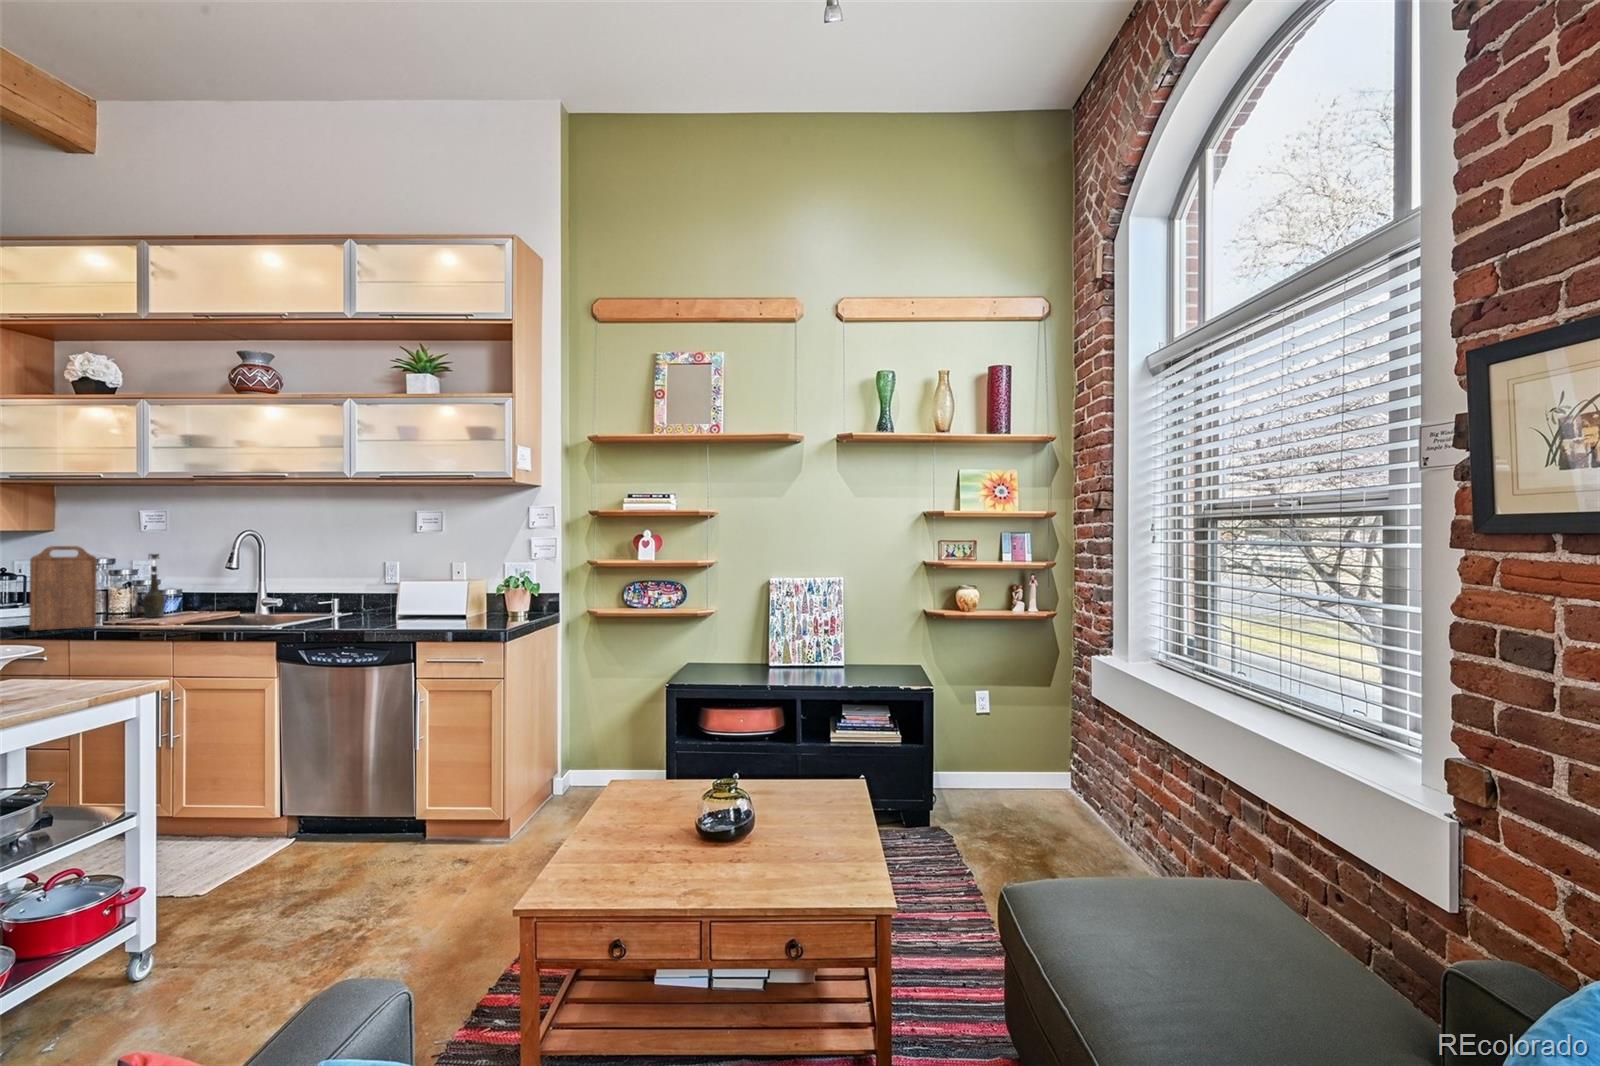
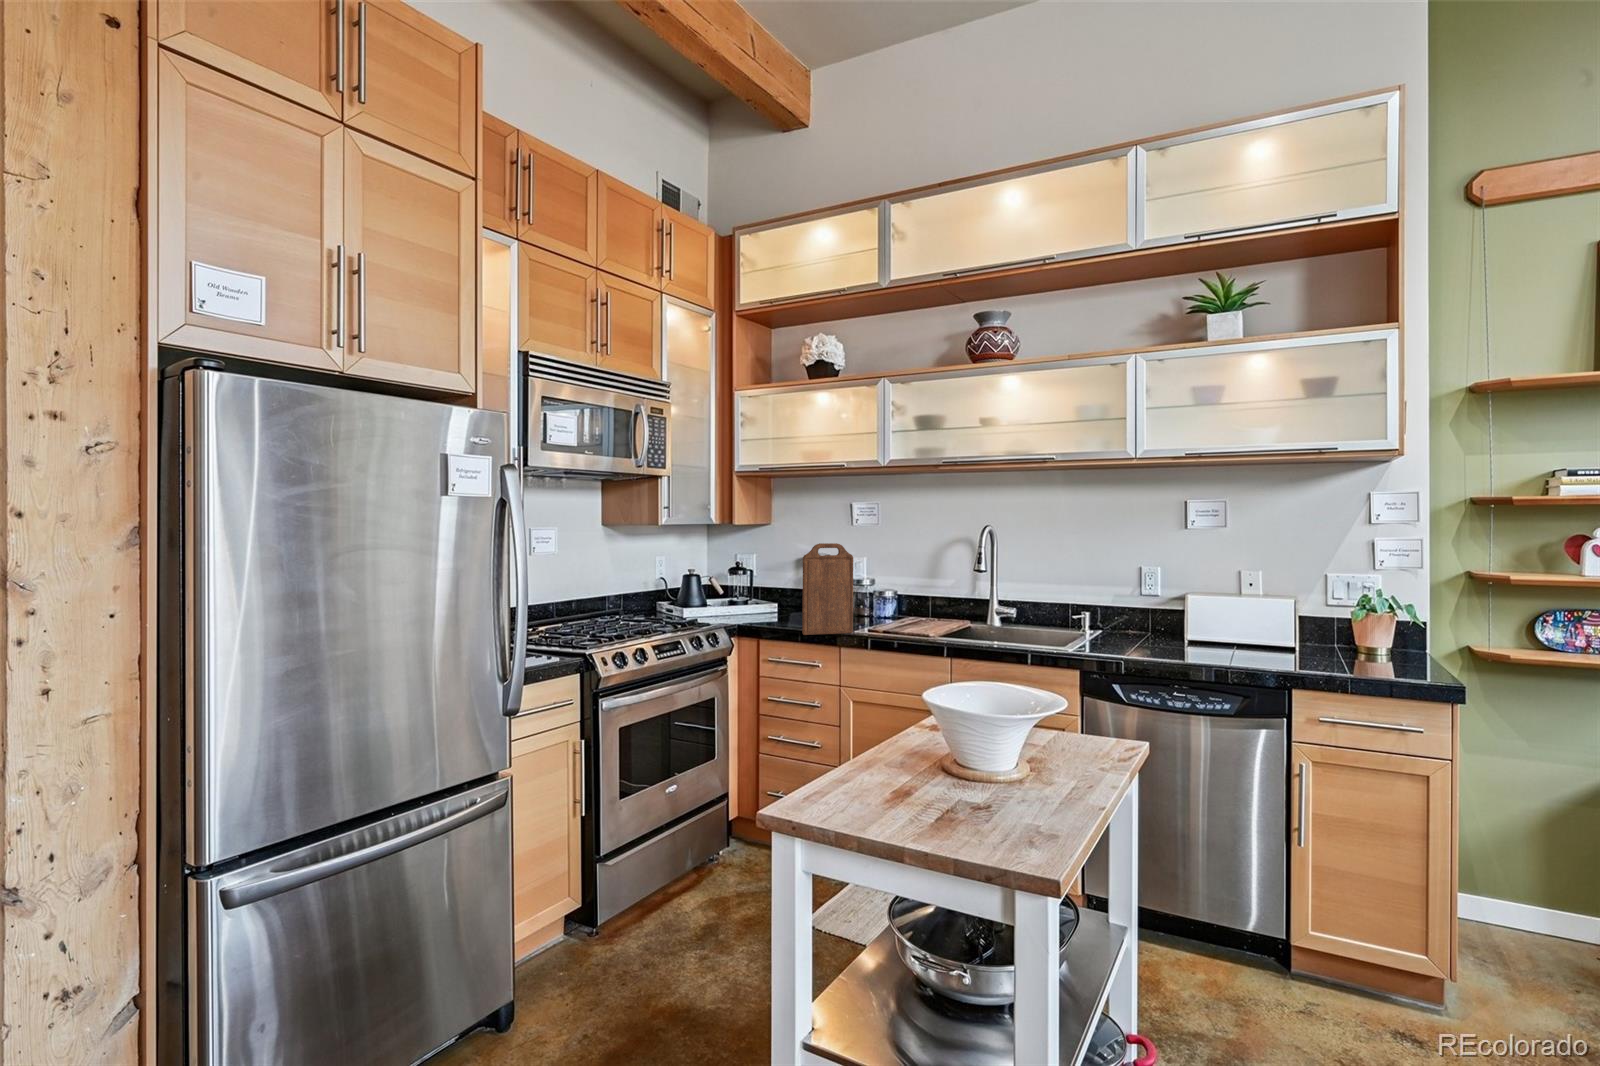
bottle: present [143,554,165,617] -> none [871,551,891,622]

